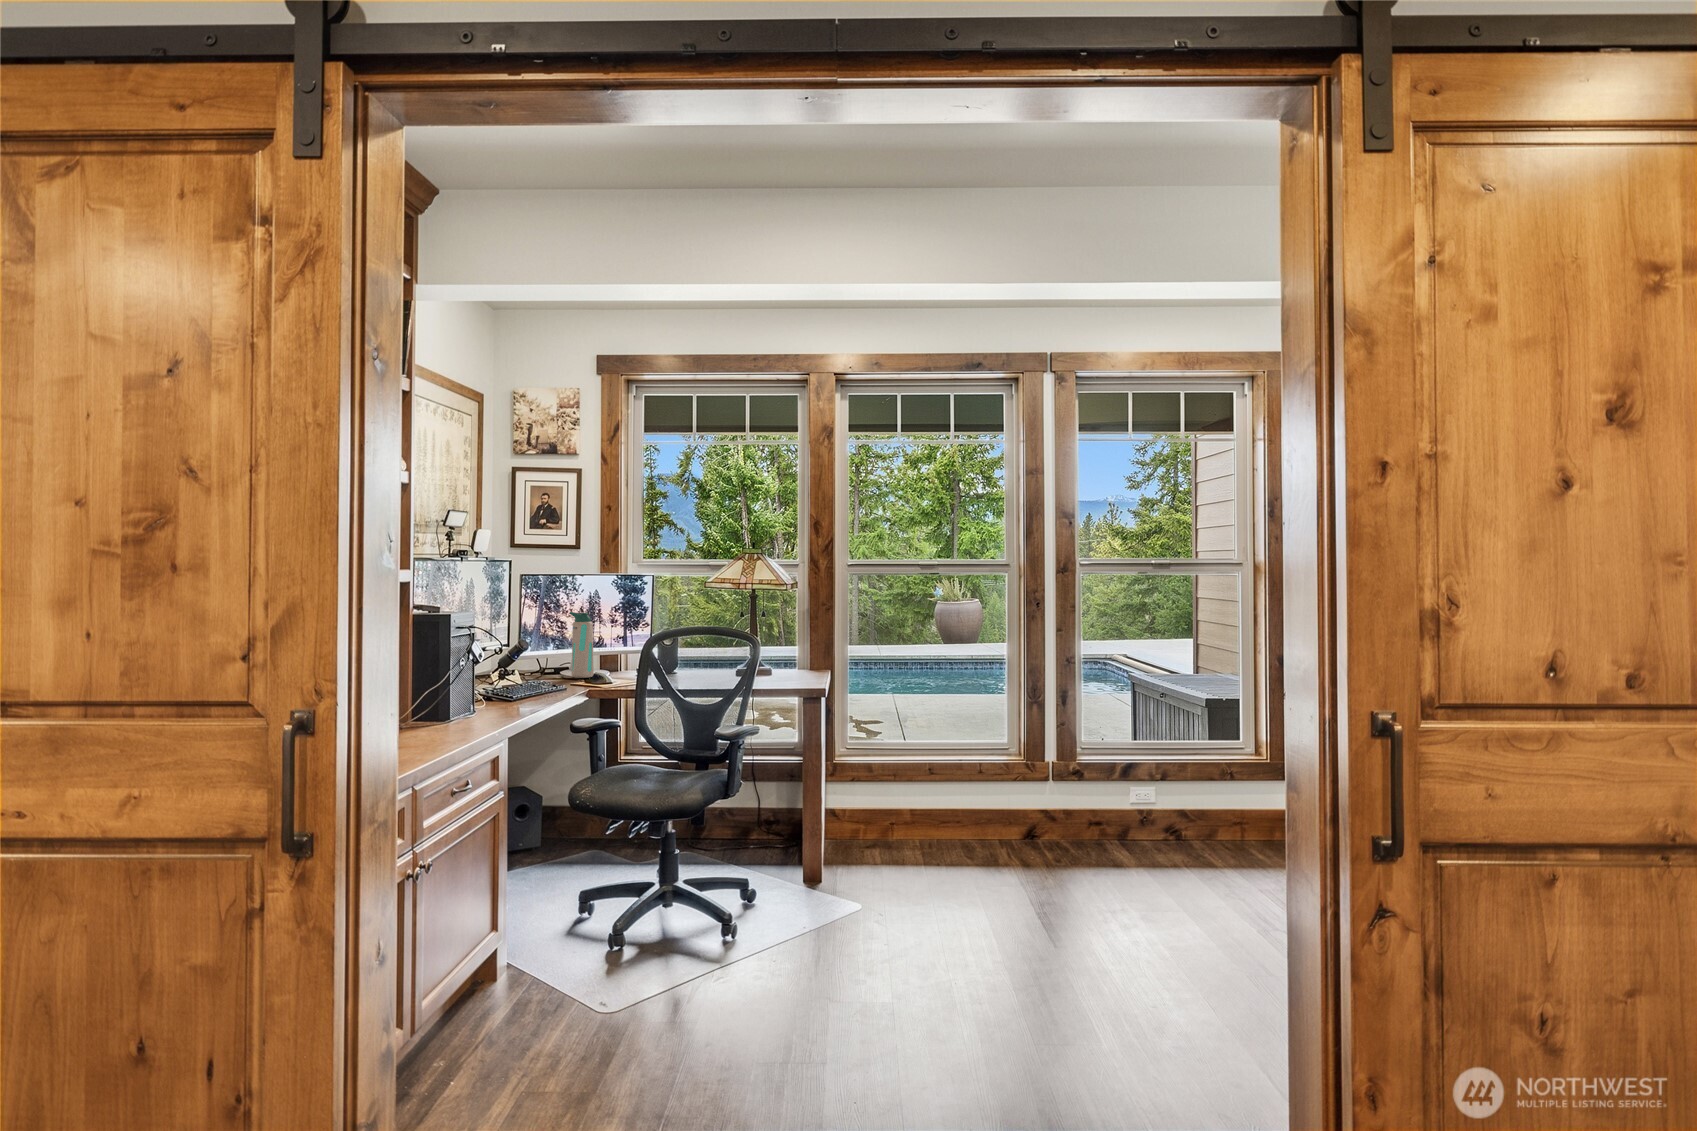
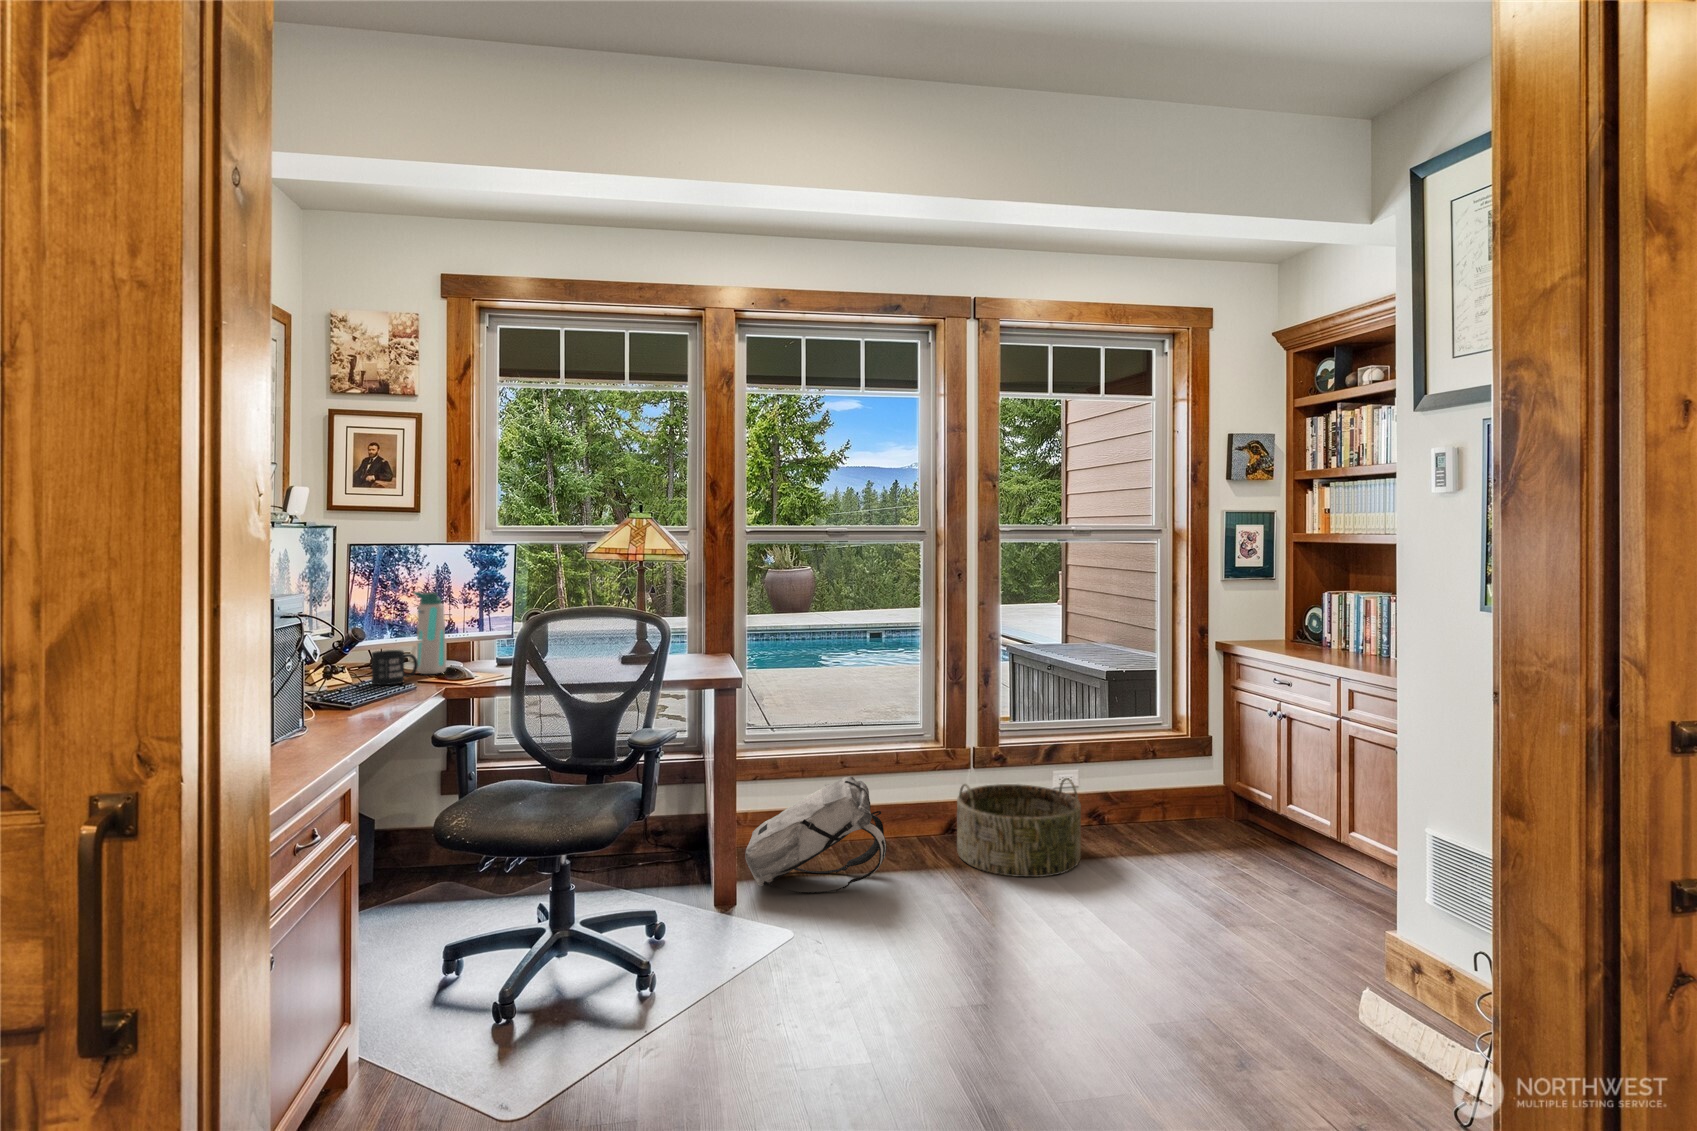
mug: none [535,658,570,685] -> present [371,650,418,685]
backpack: none [830,779,956,879] -> present [745,776,886,894]
basket: none [1029,792,1146,880] -> present [957,778,1081,877]

